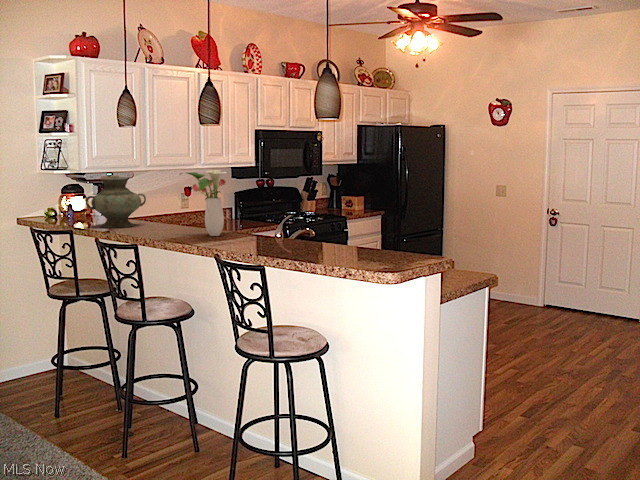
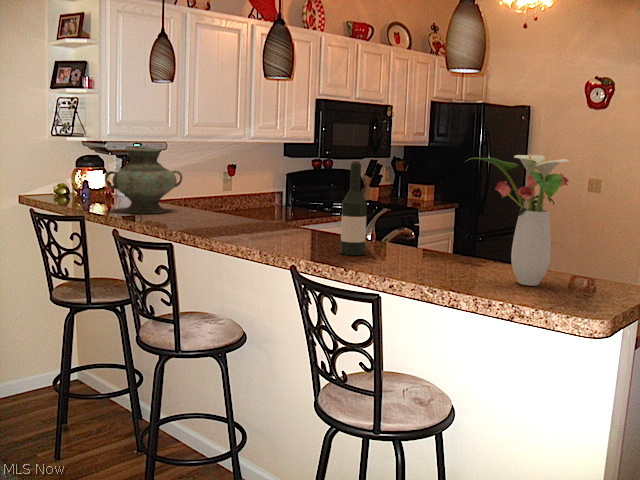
flower arrangement: present [180,170,227,236] -> present [471,154,569,285]
wine bottle: none [256,183,273,248] -> present [340,161,367,255]

